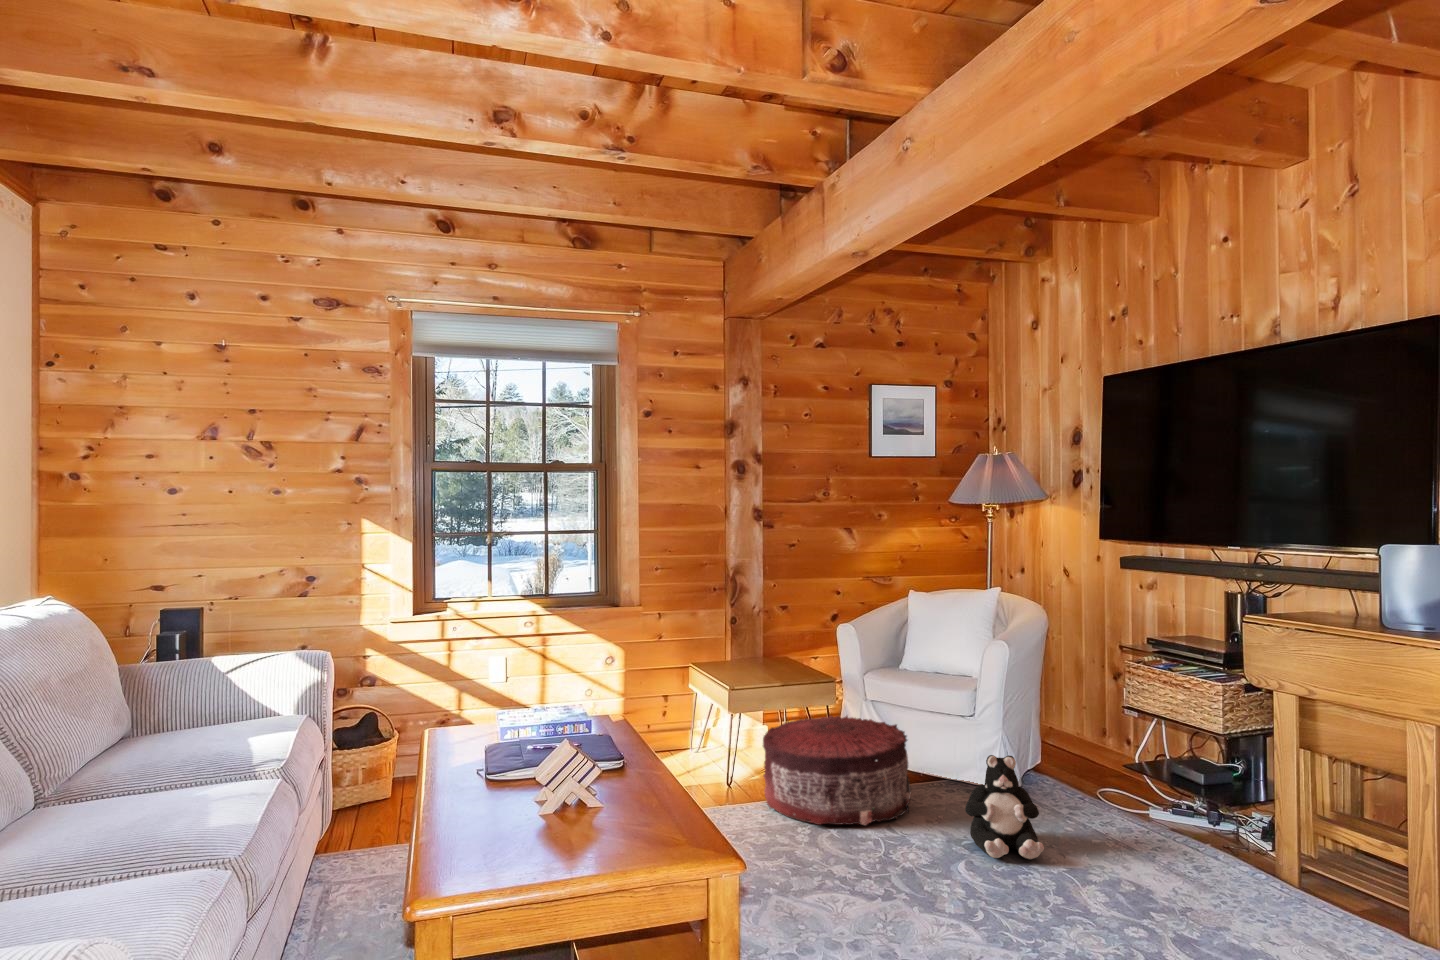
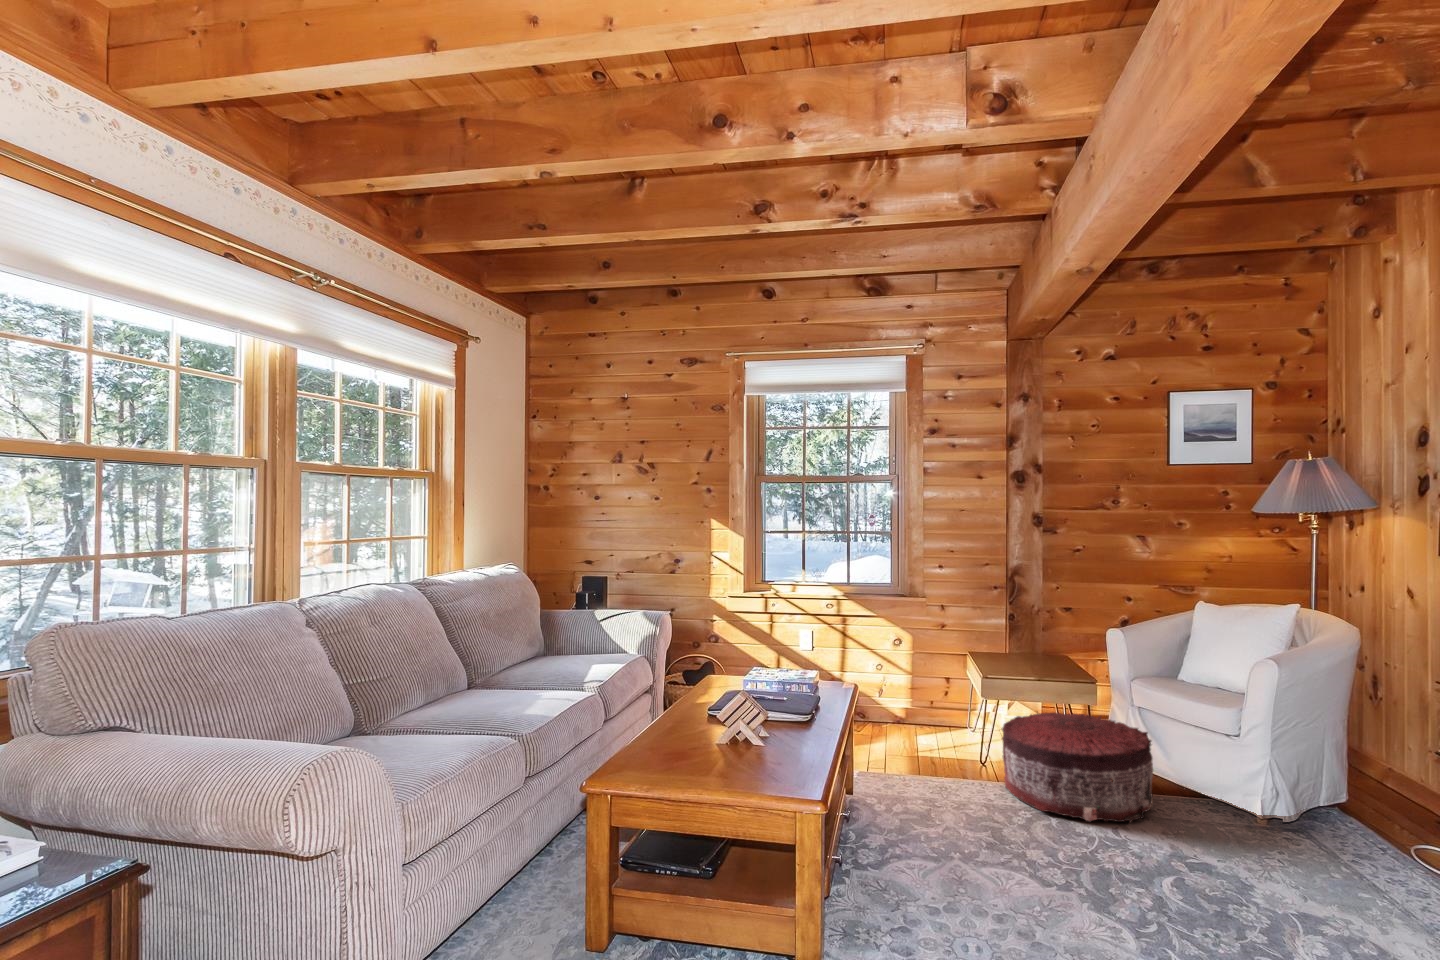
plush toy: present [965,755,1044,859] -> none [1188,777,1278,893]

